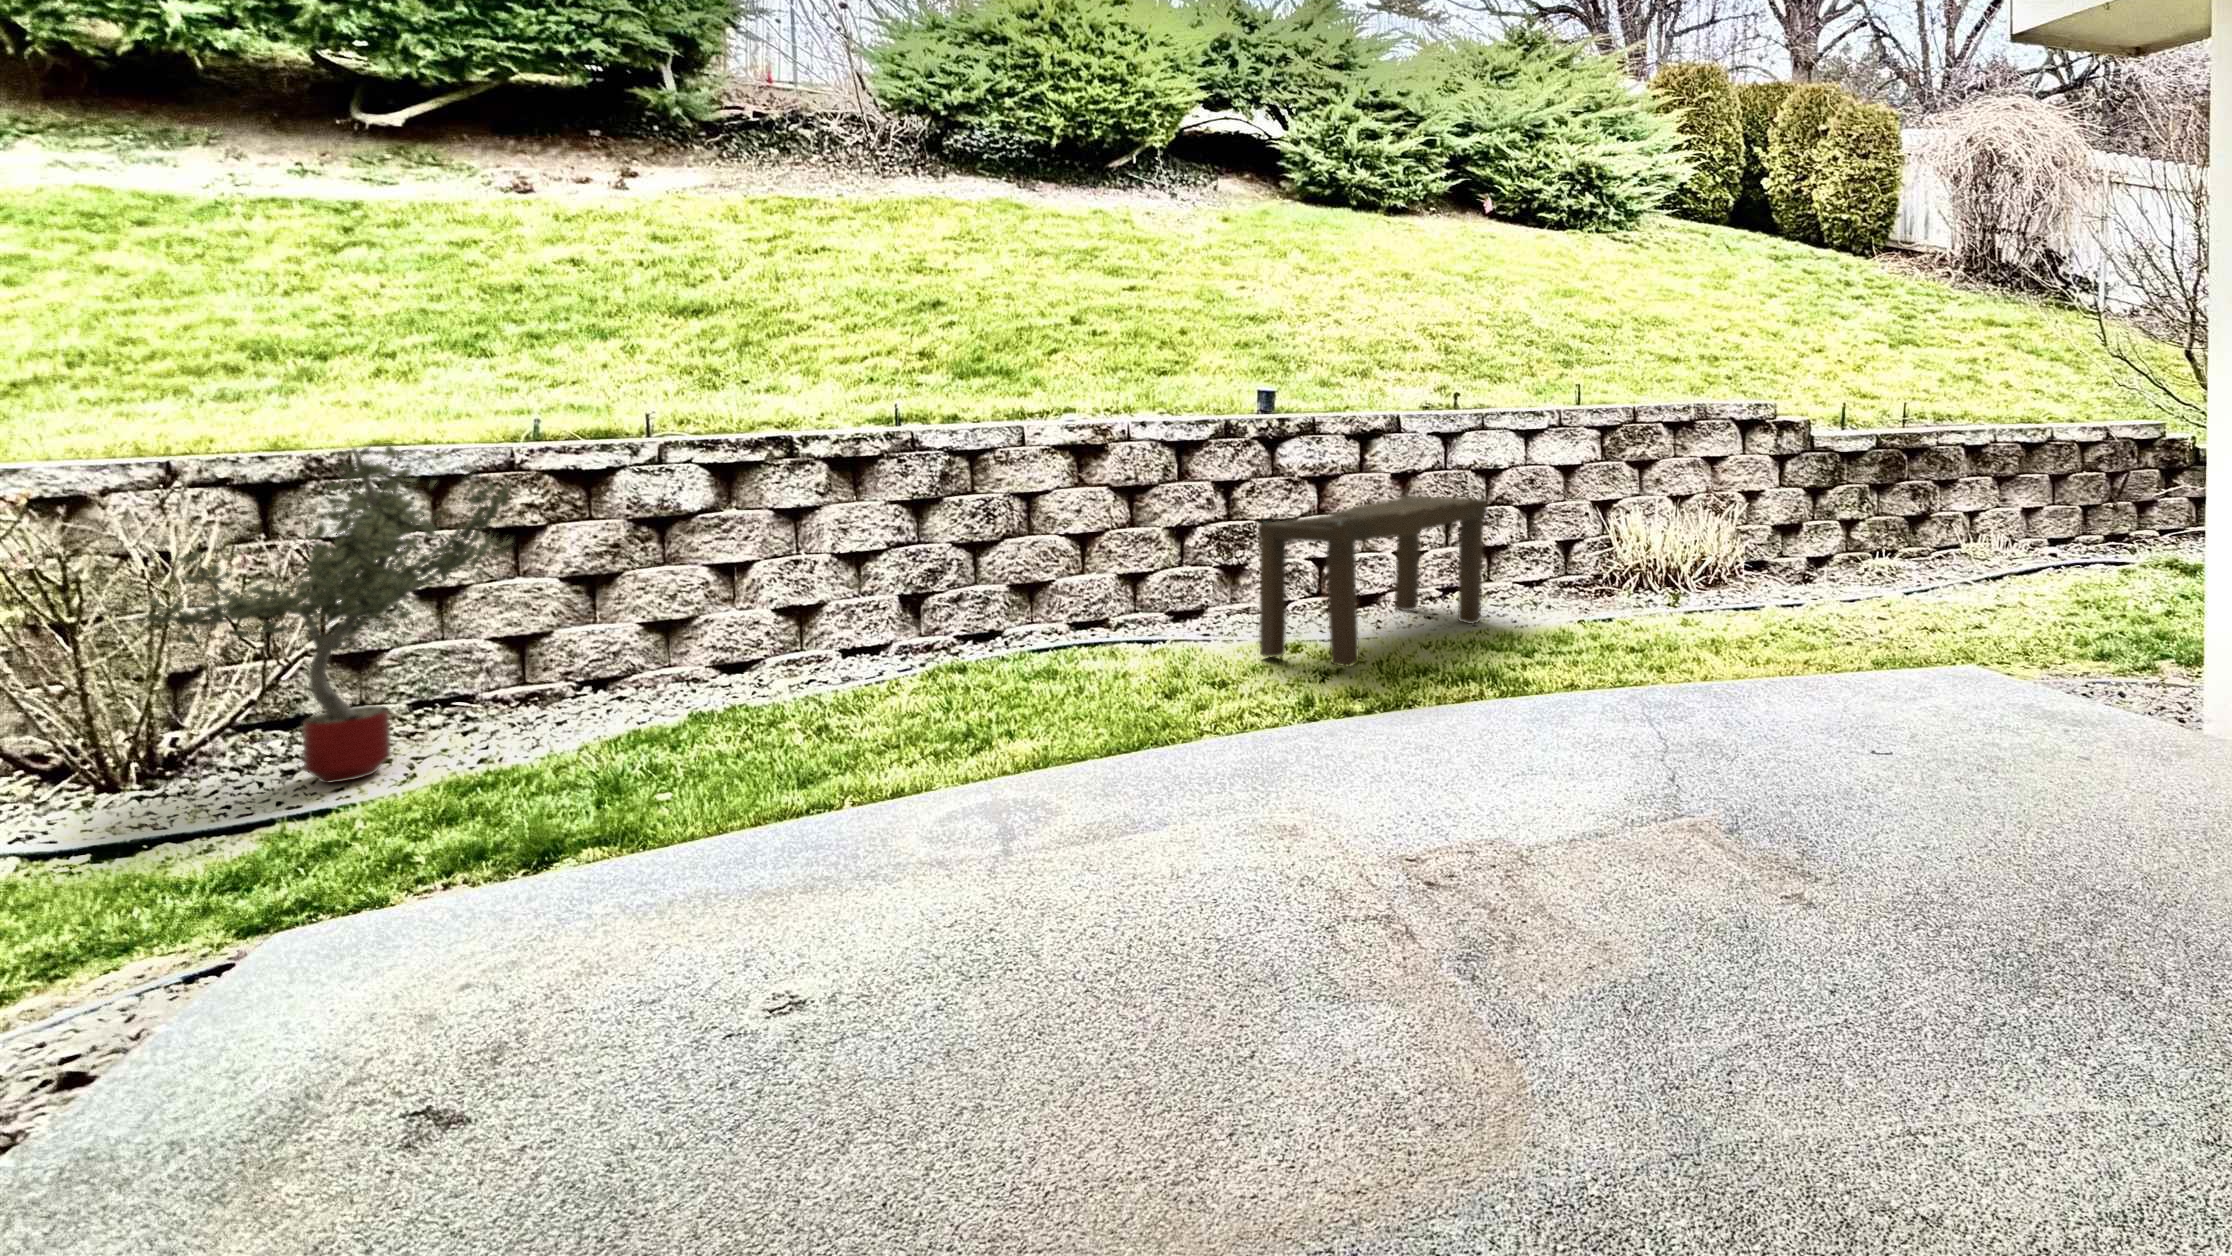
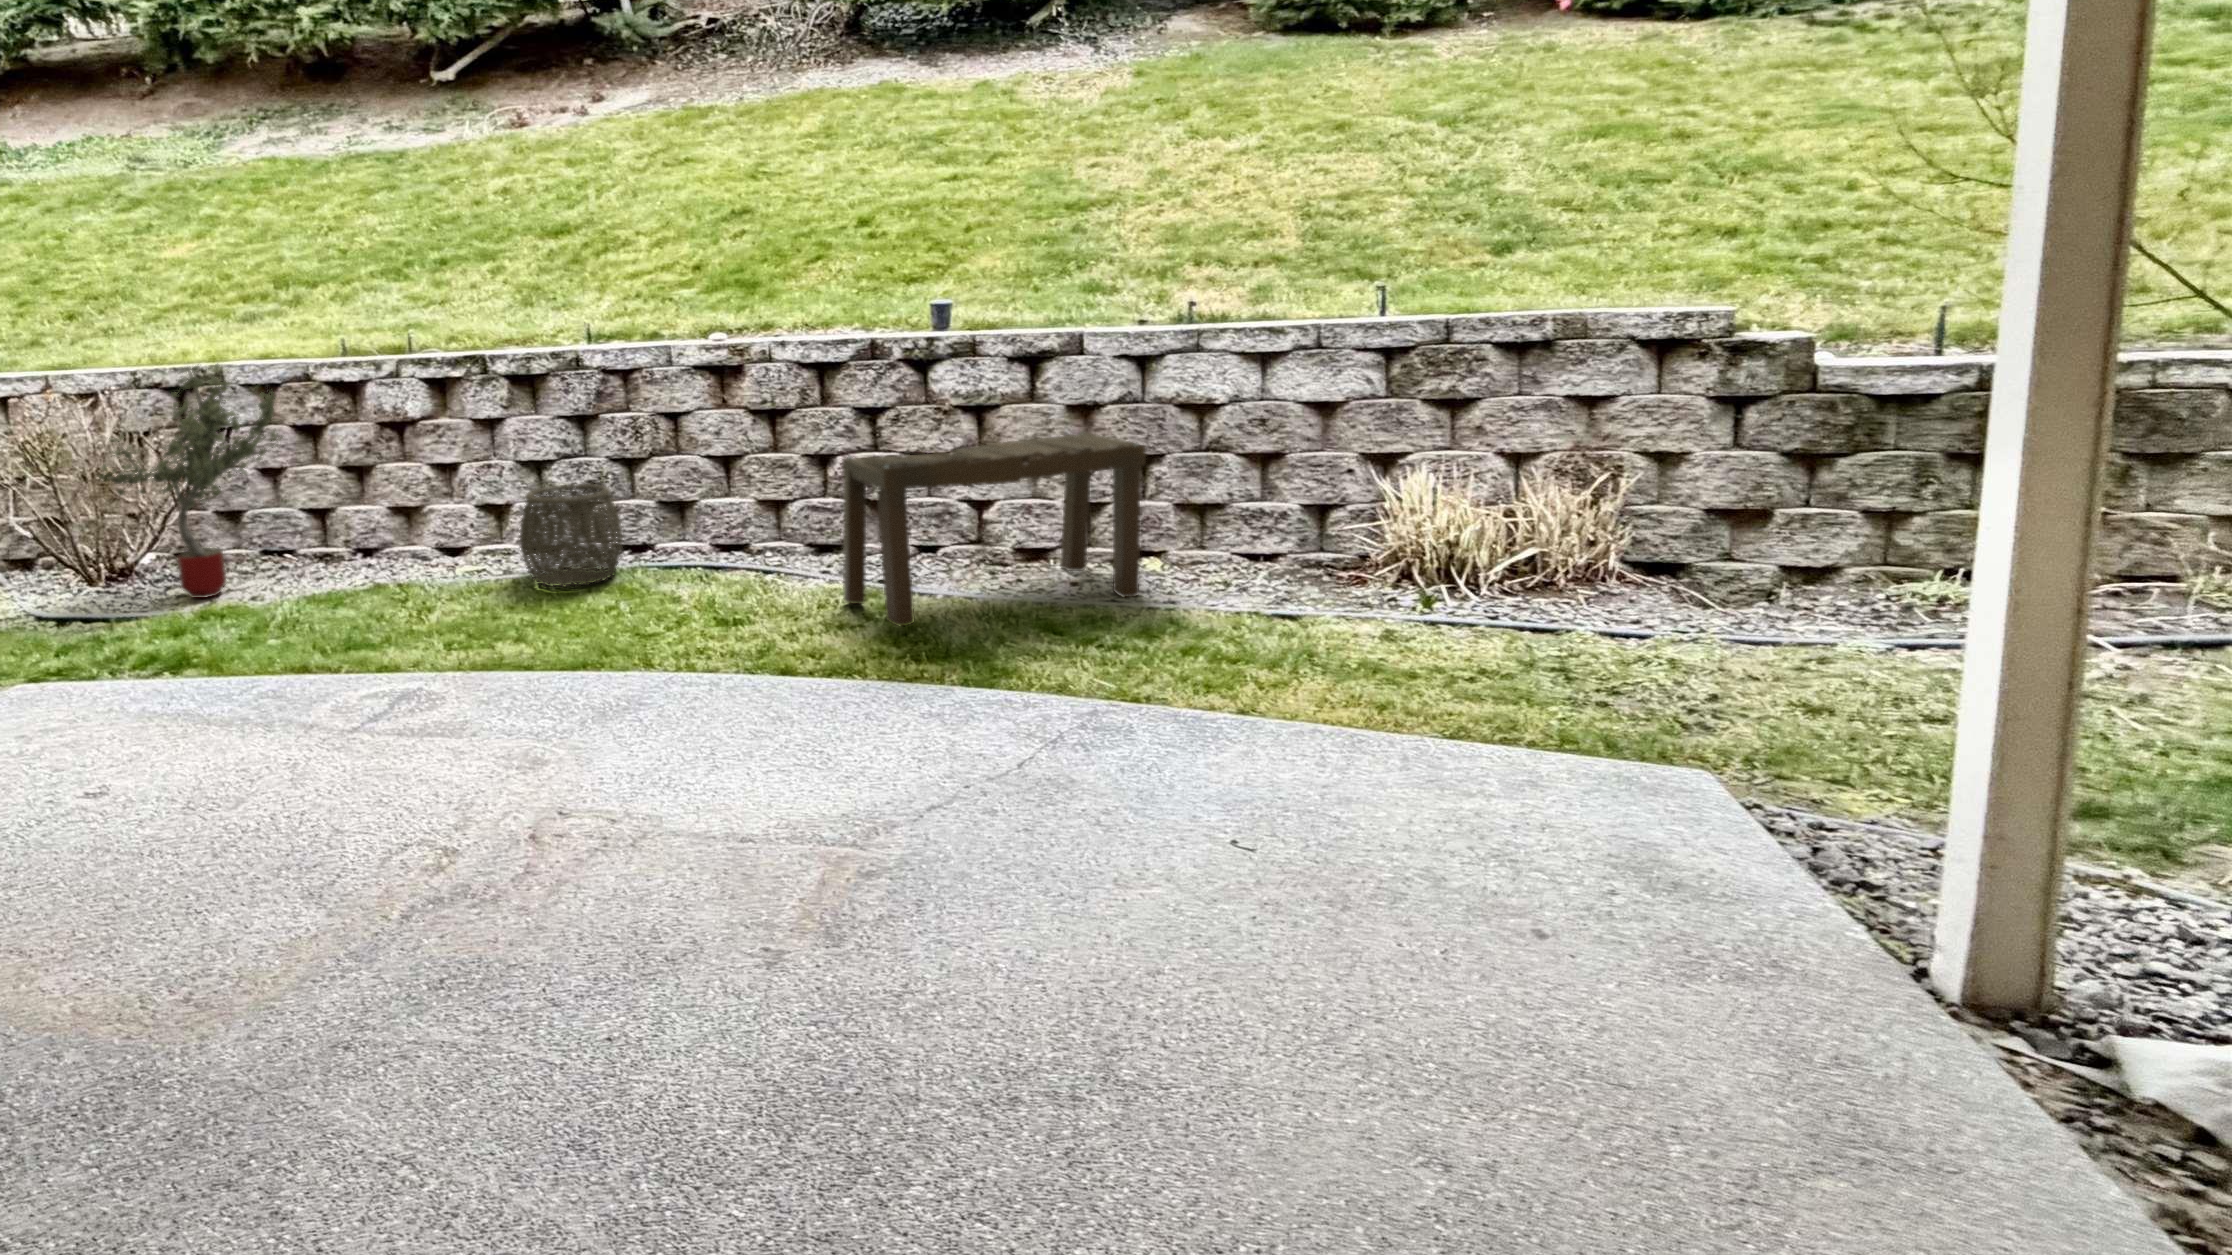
woven basket: none [868,573,994,688] -> present [519,484,623,586]

